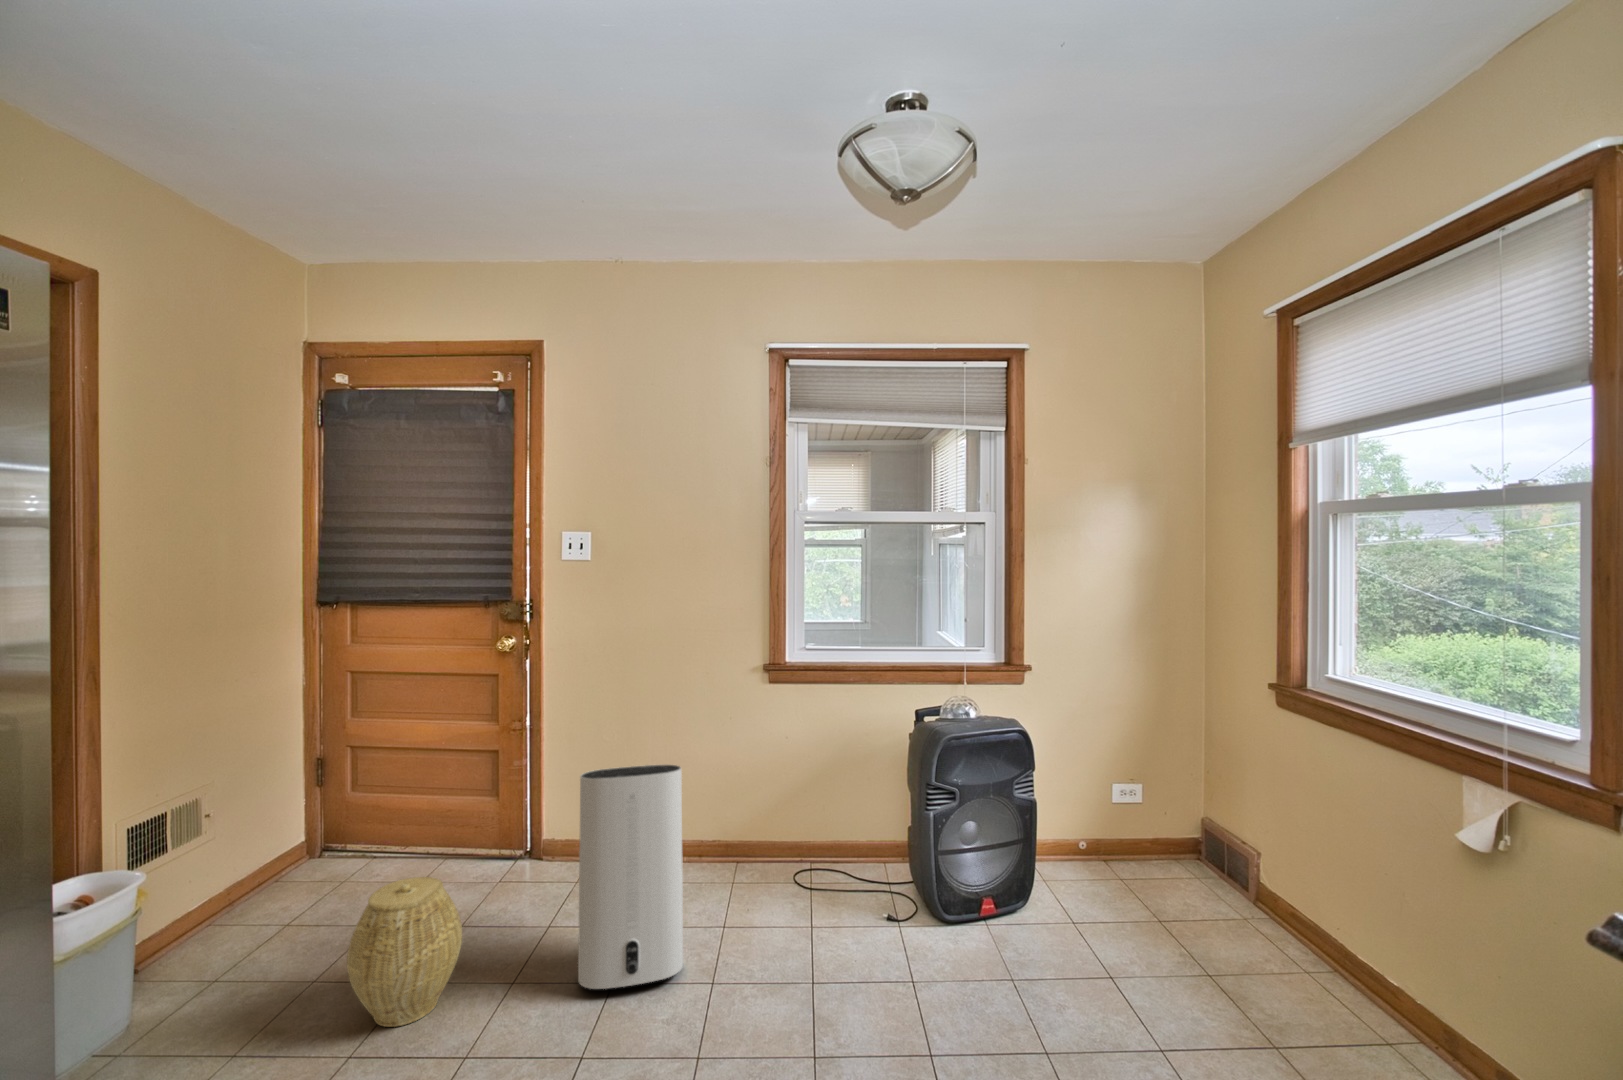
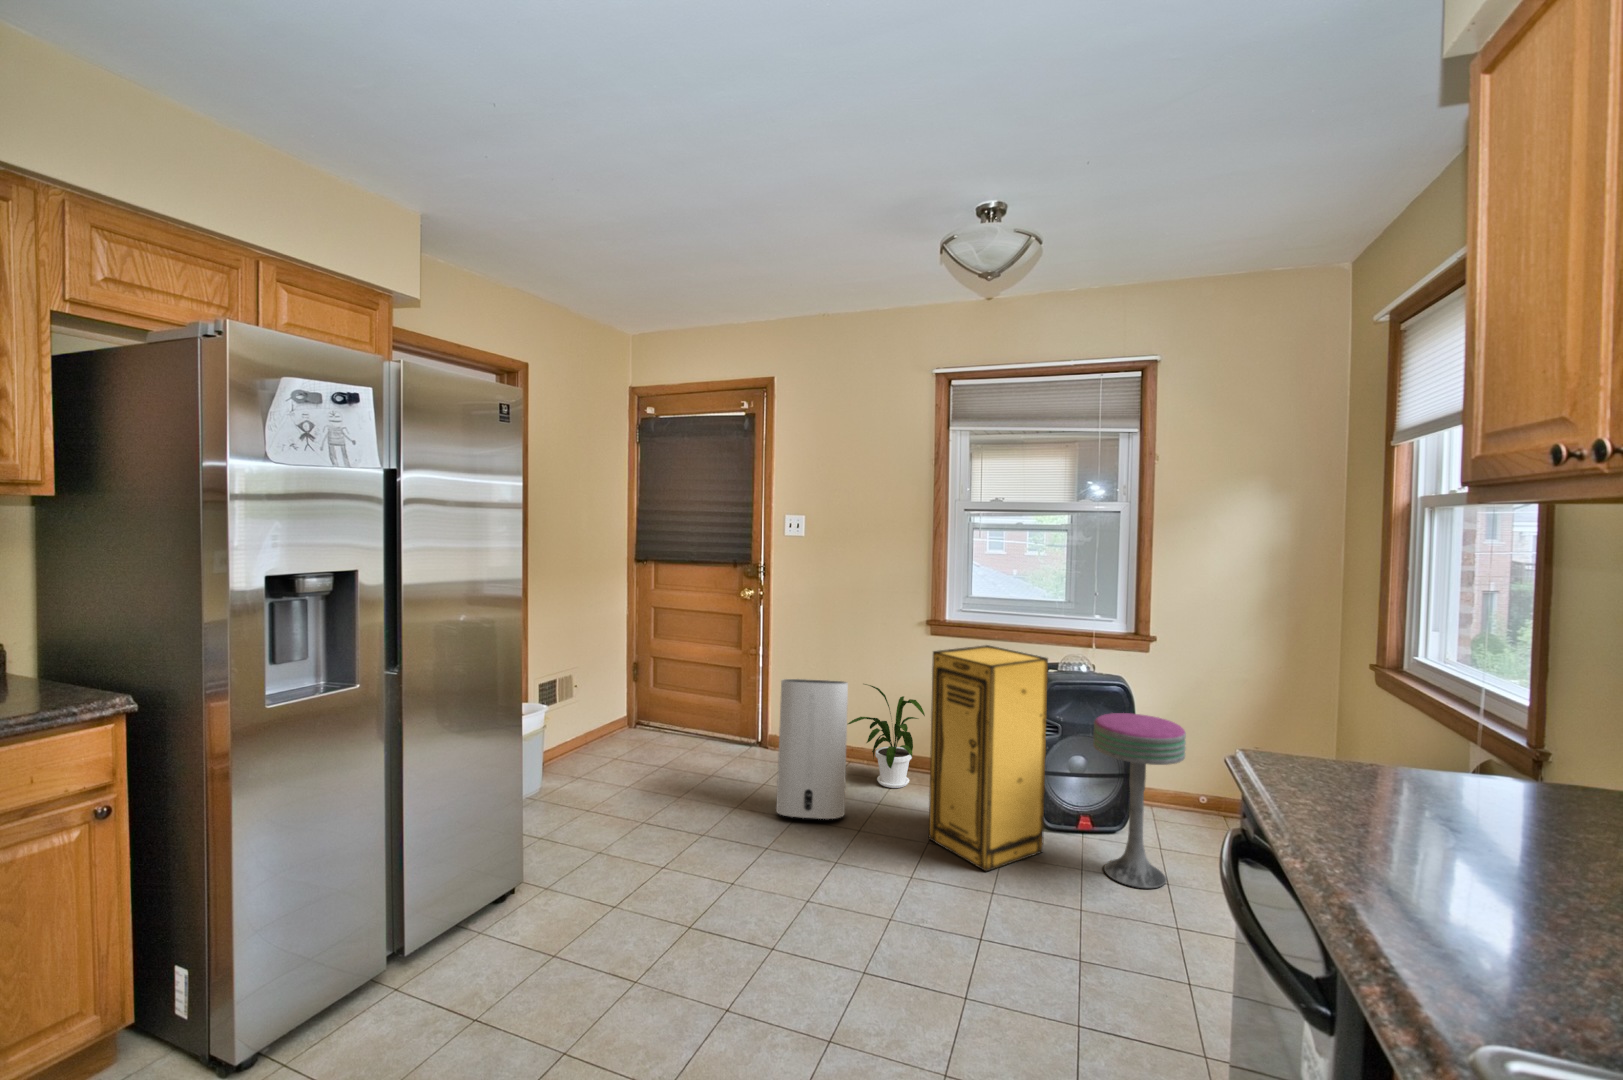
storage cabinet: none [812,696,960,1026] -> present [929,645,1048,871]
house plant: none [668,757,776,896] -> present [847,684,925,788]
bar stool: none [1020,769,1134,1002] -> present [1093,713,1186,888]
woven basket: present [347,877,462,1027] -> none [648,731,710,813]

